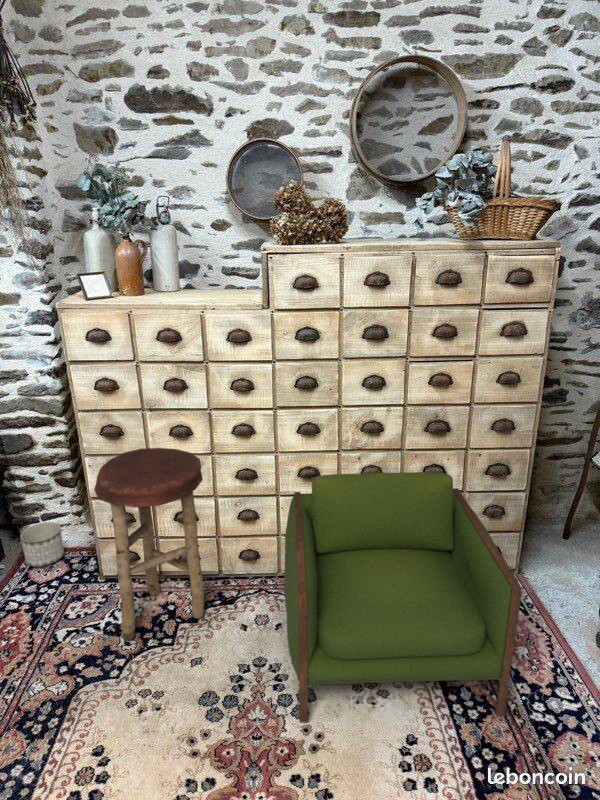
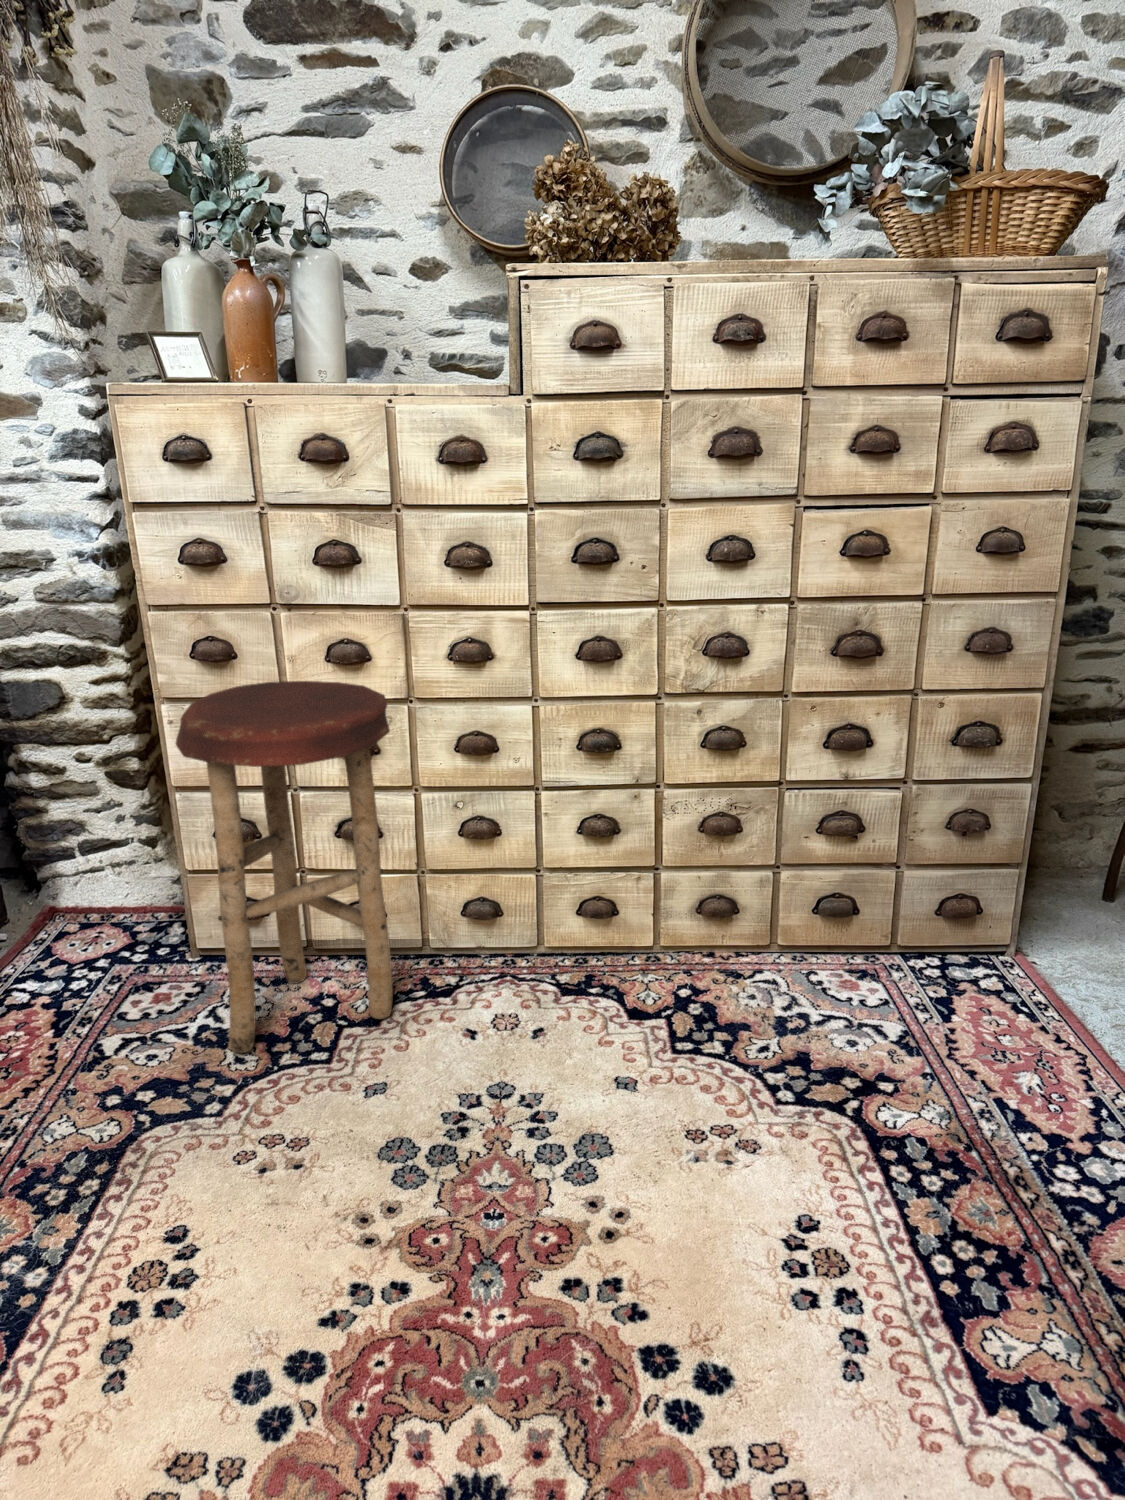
armchair: present [285,472,521,722] -> none [554,721,1035,1191]
planter: present [20,522,64,567] -> none [38,854,123,934]

